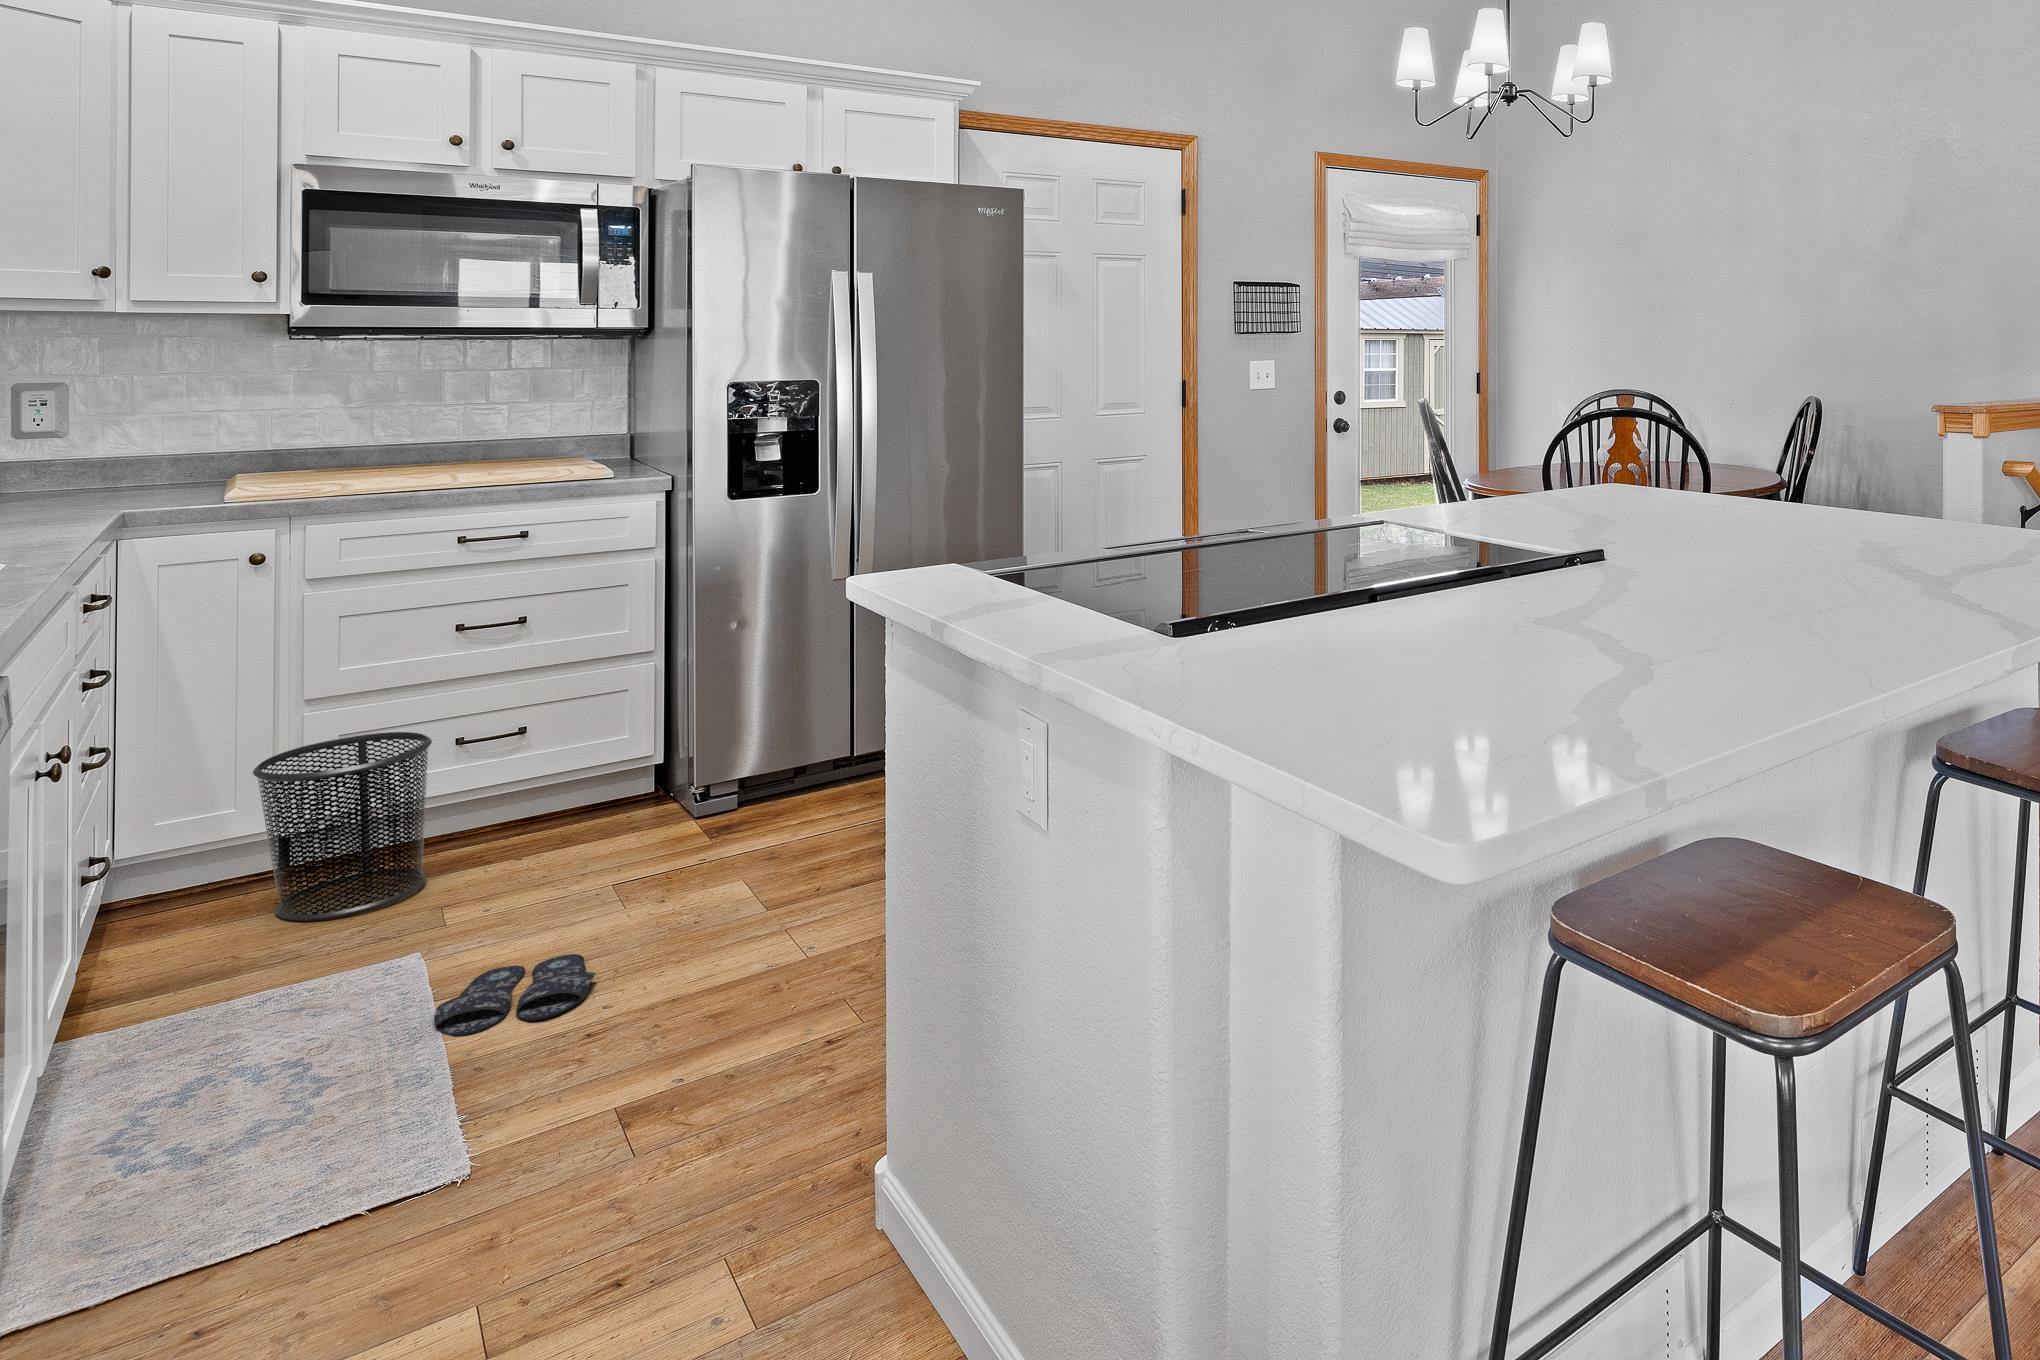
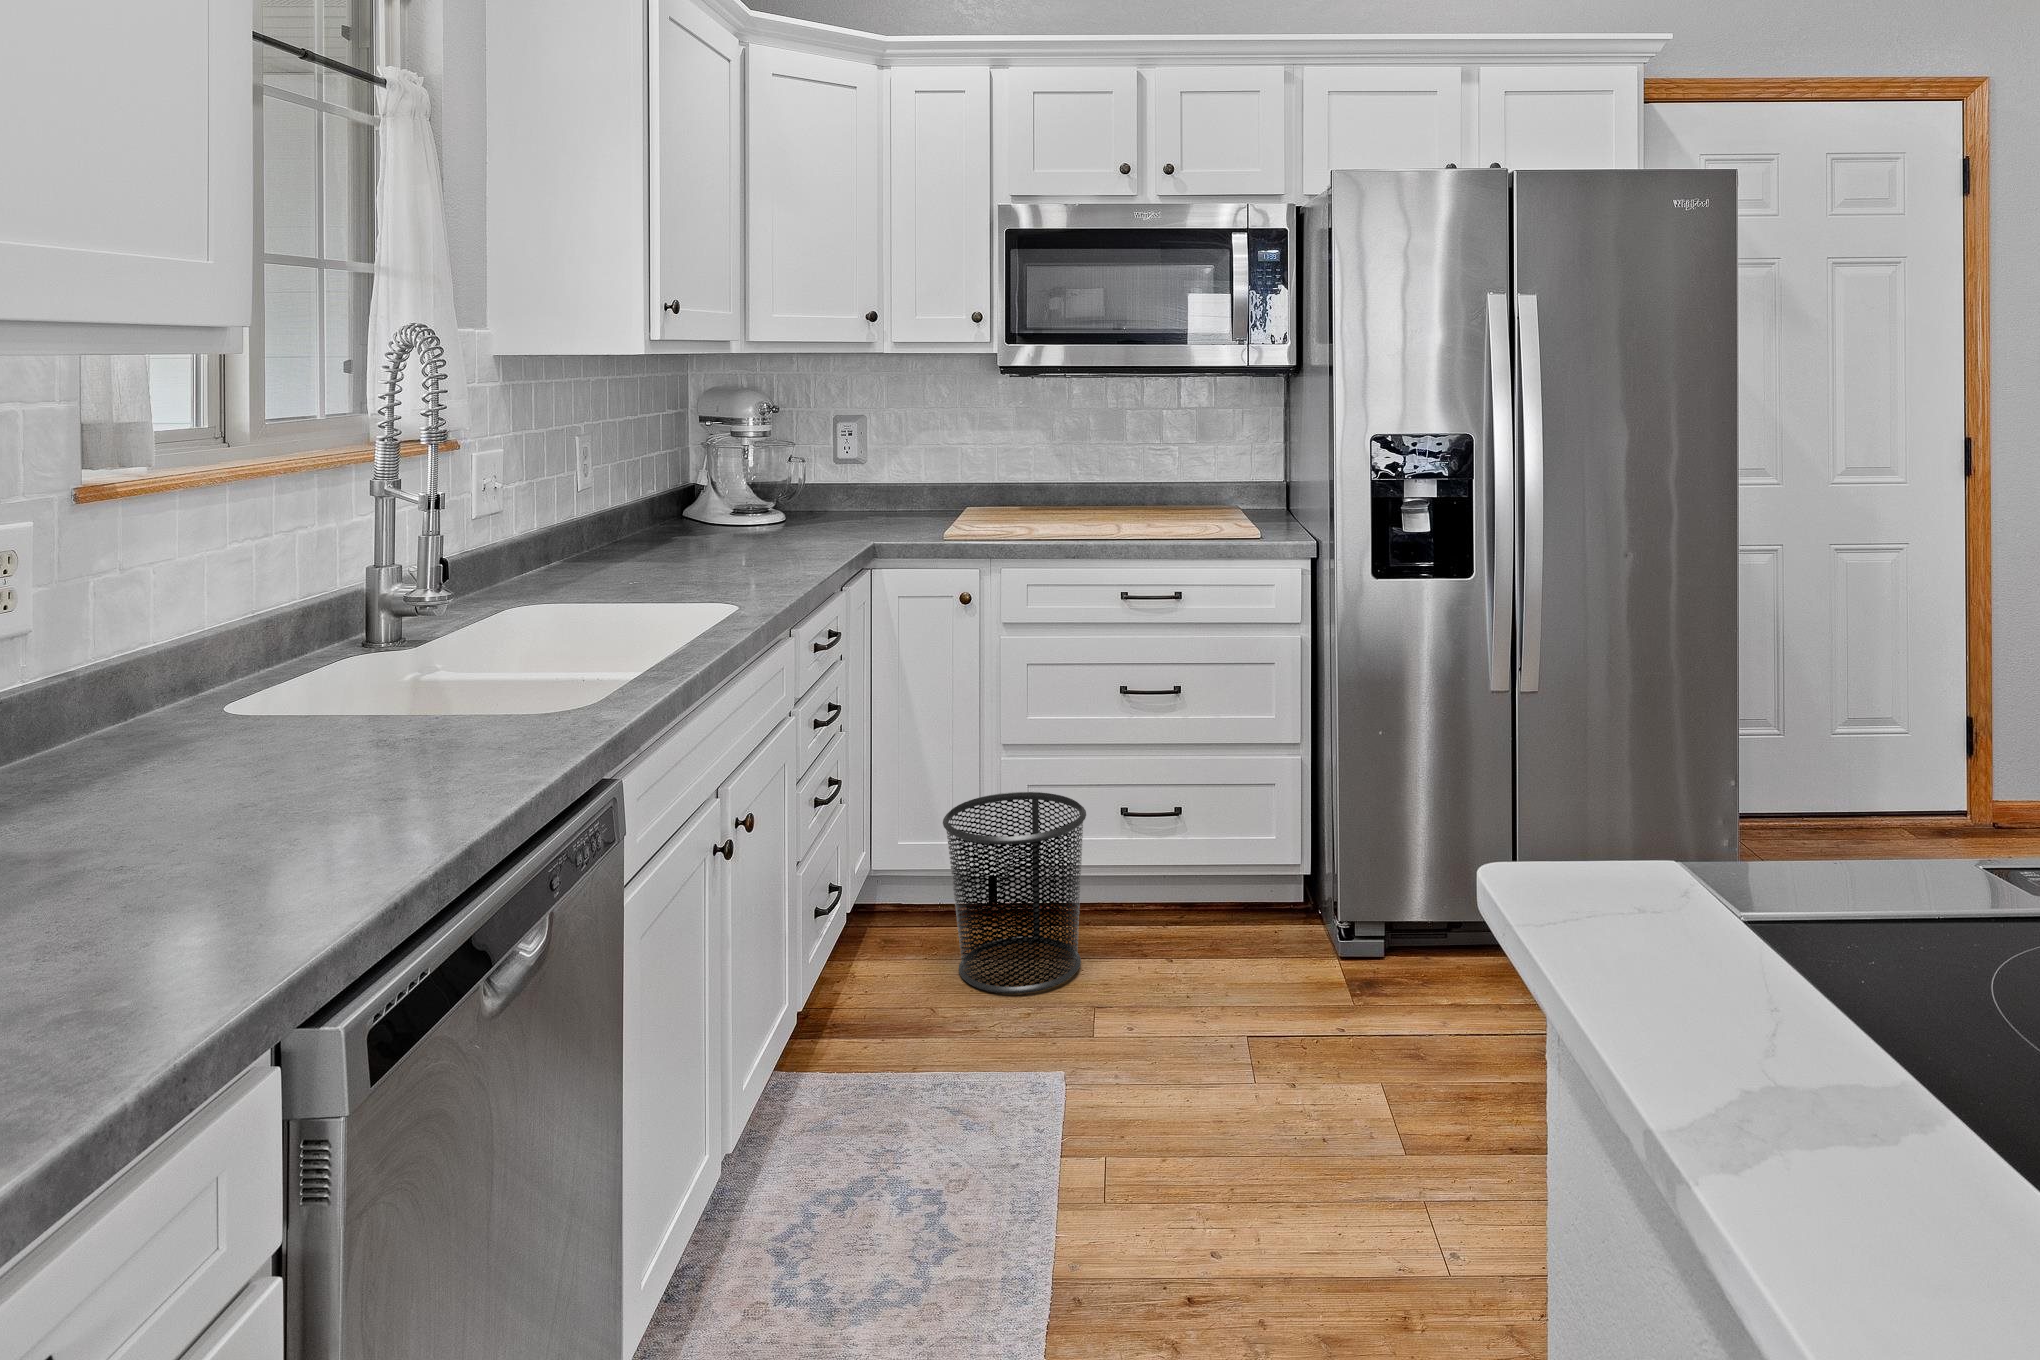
slippers: present [434,954,596,1037] -> none [1035,1138,1201,1258]

